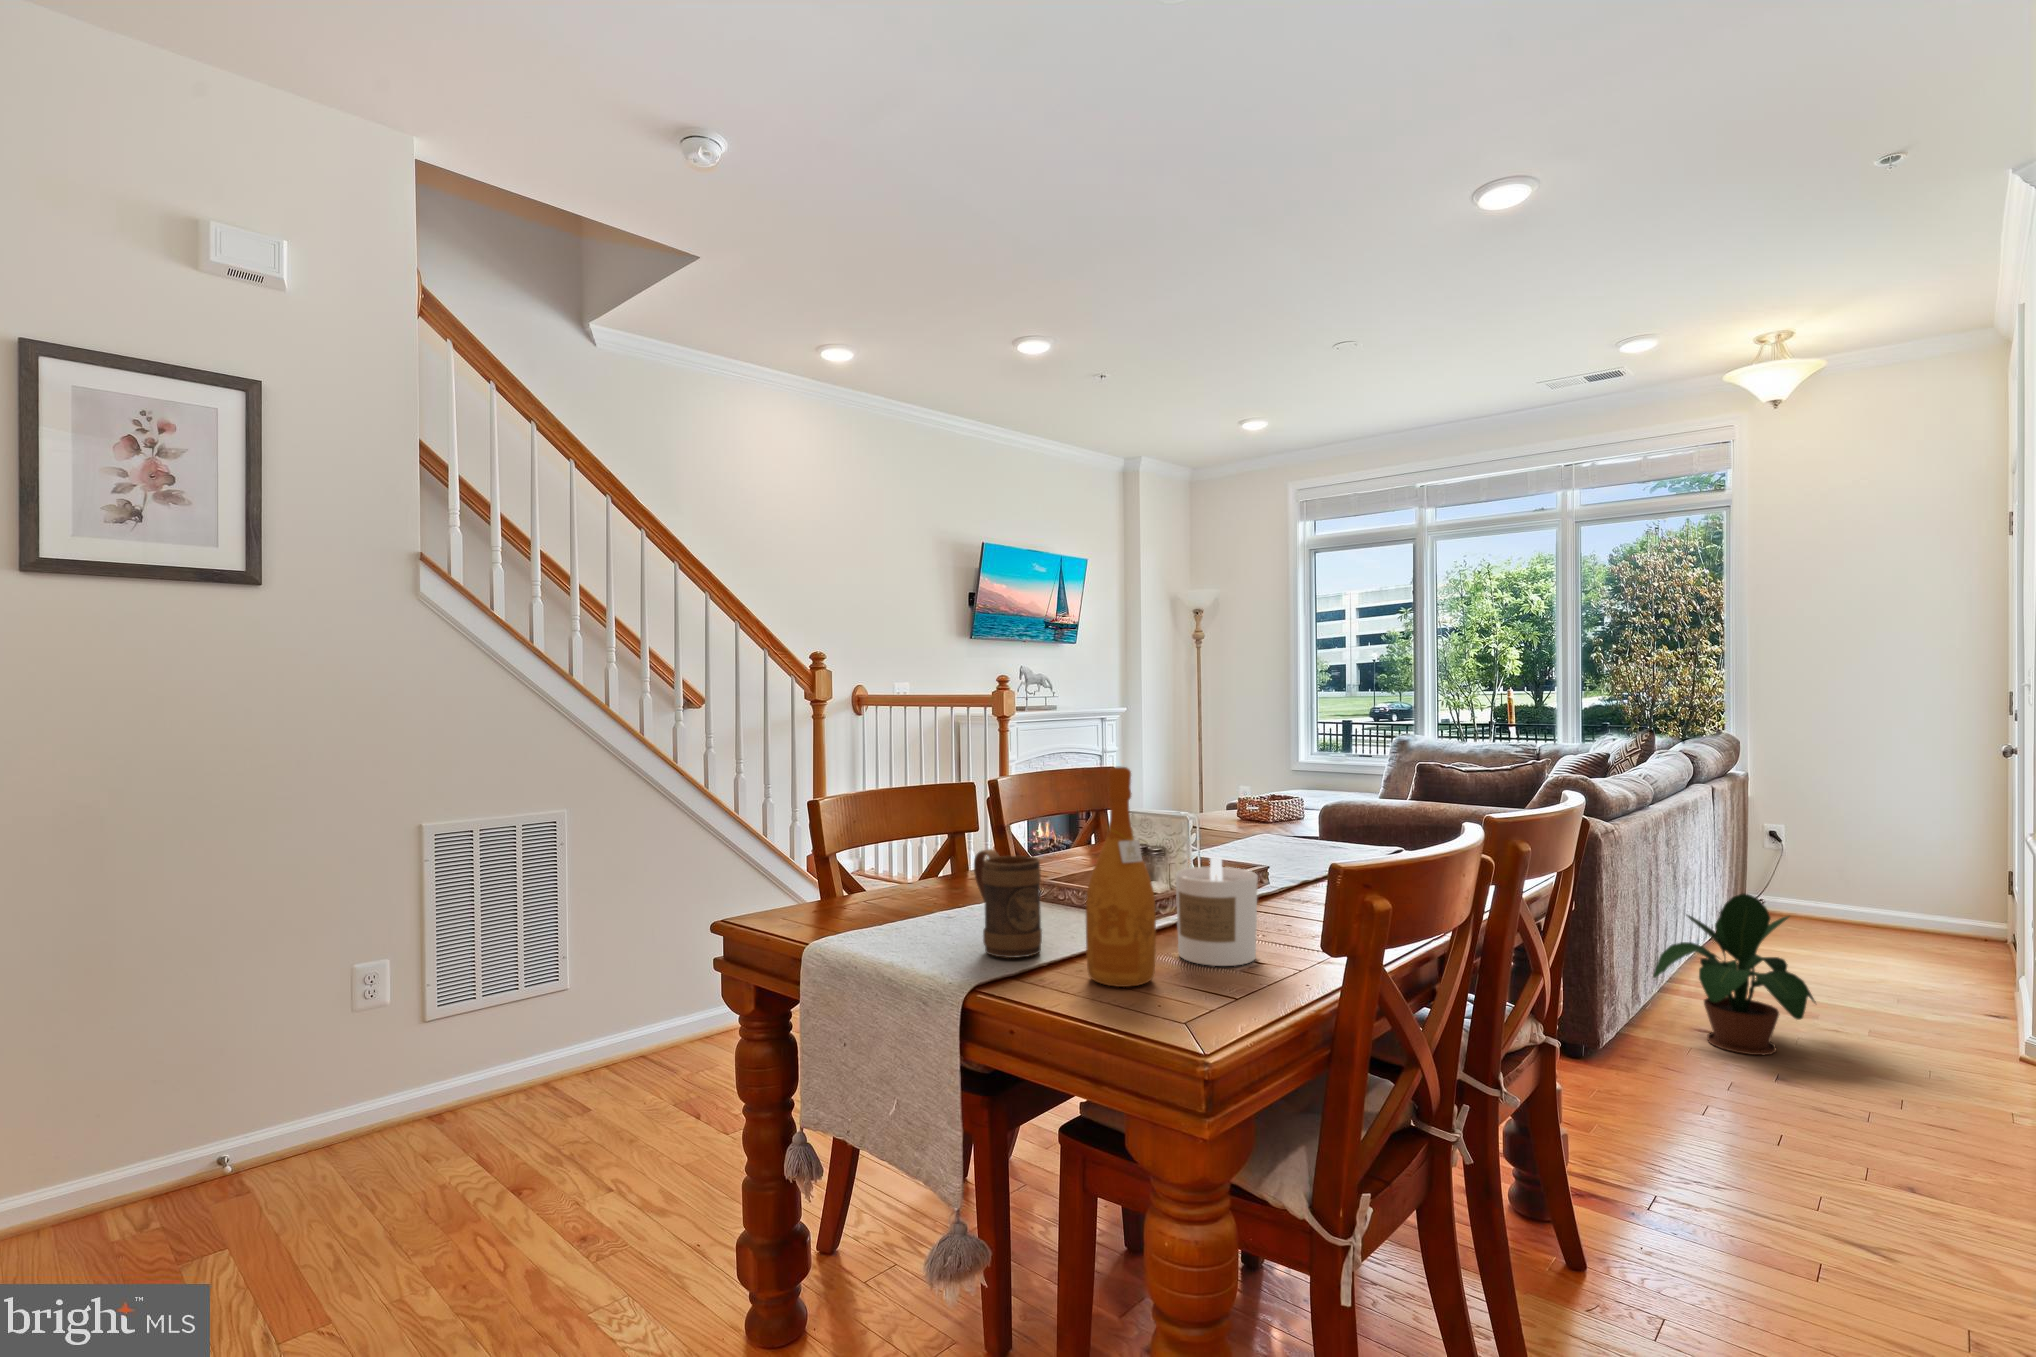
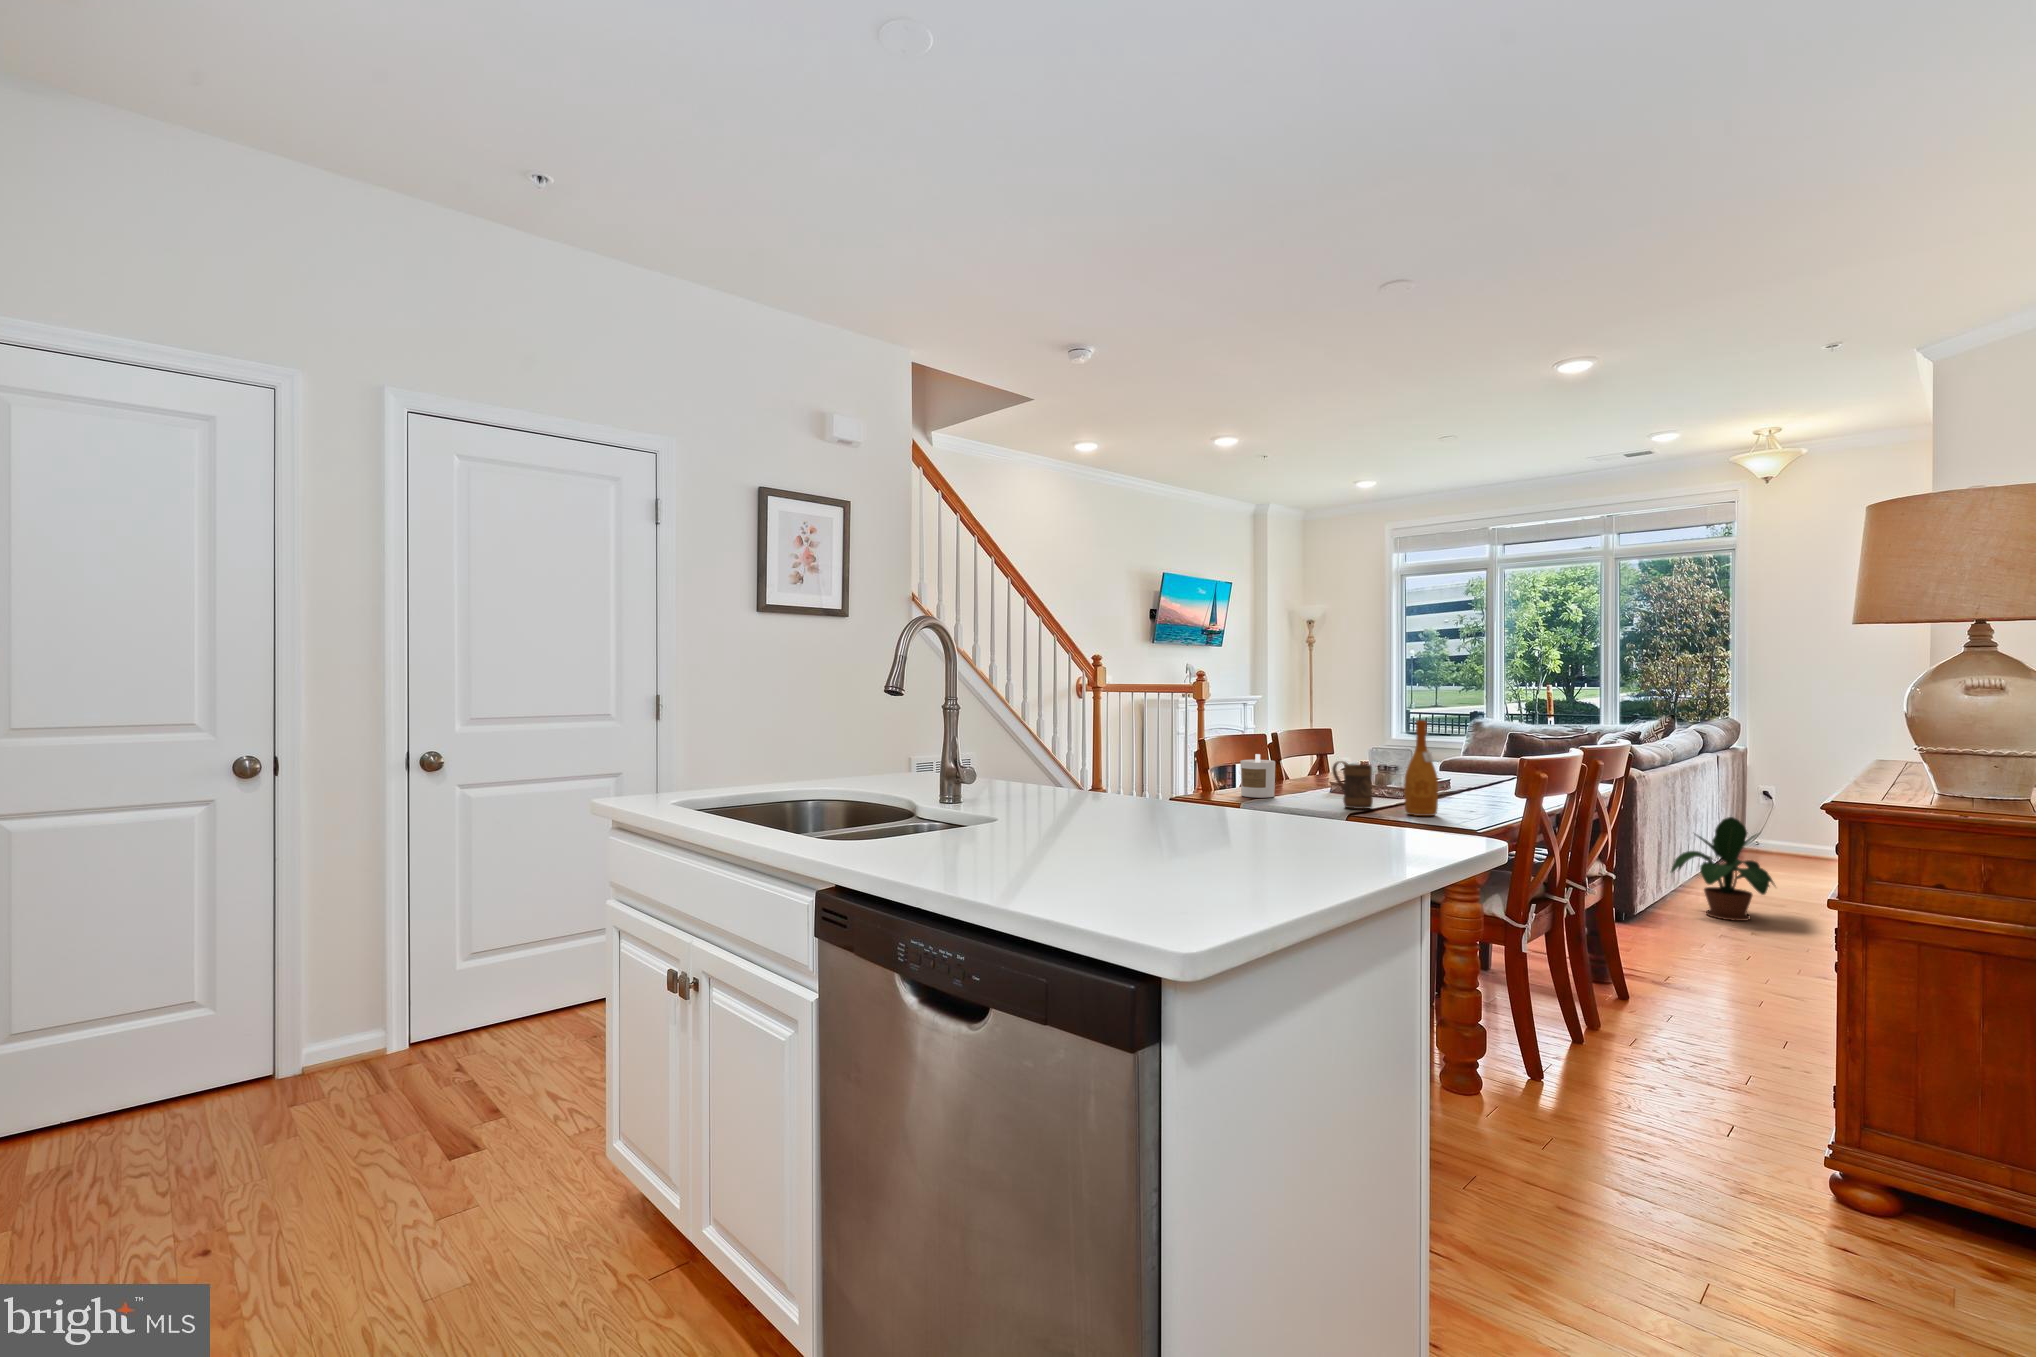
candle: present [1176,857,1258,966] -> present [1240,754,1275,798]

